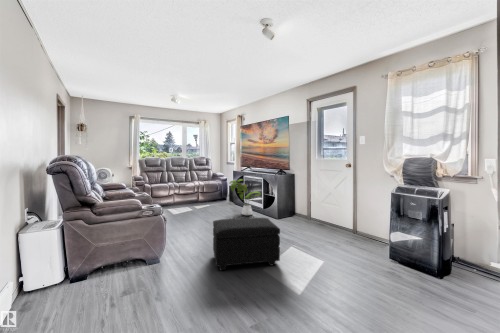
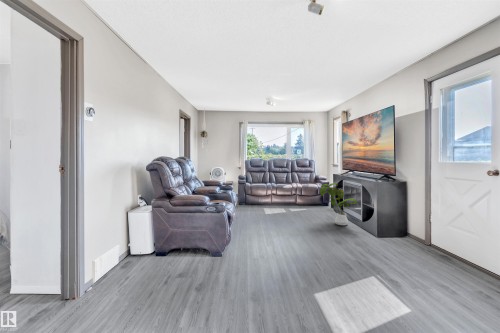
footstool: present [213,218,280,270] -> none [265,224,344,290]

